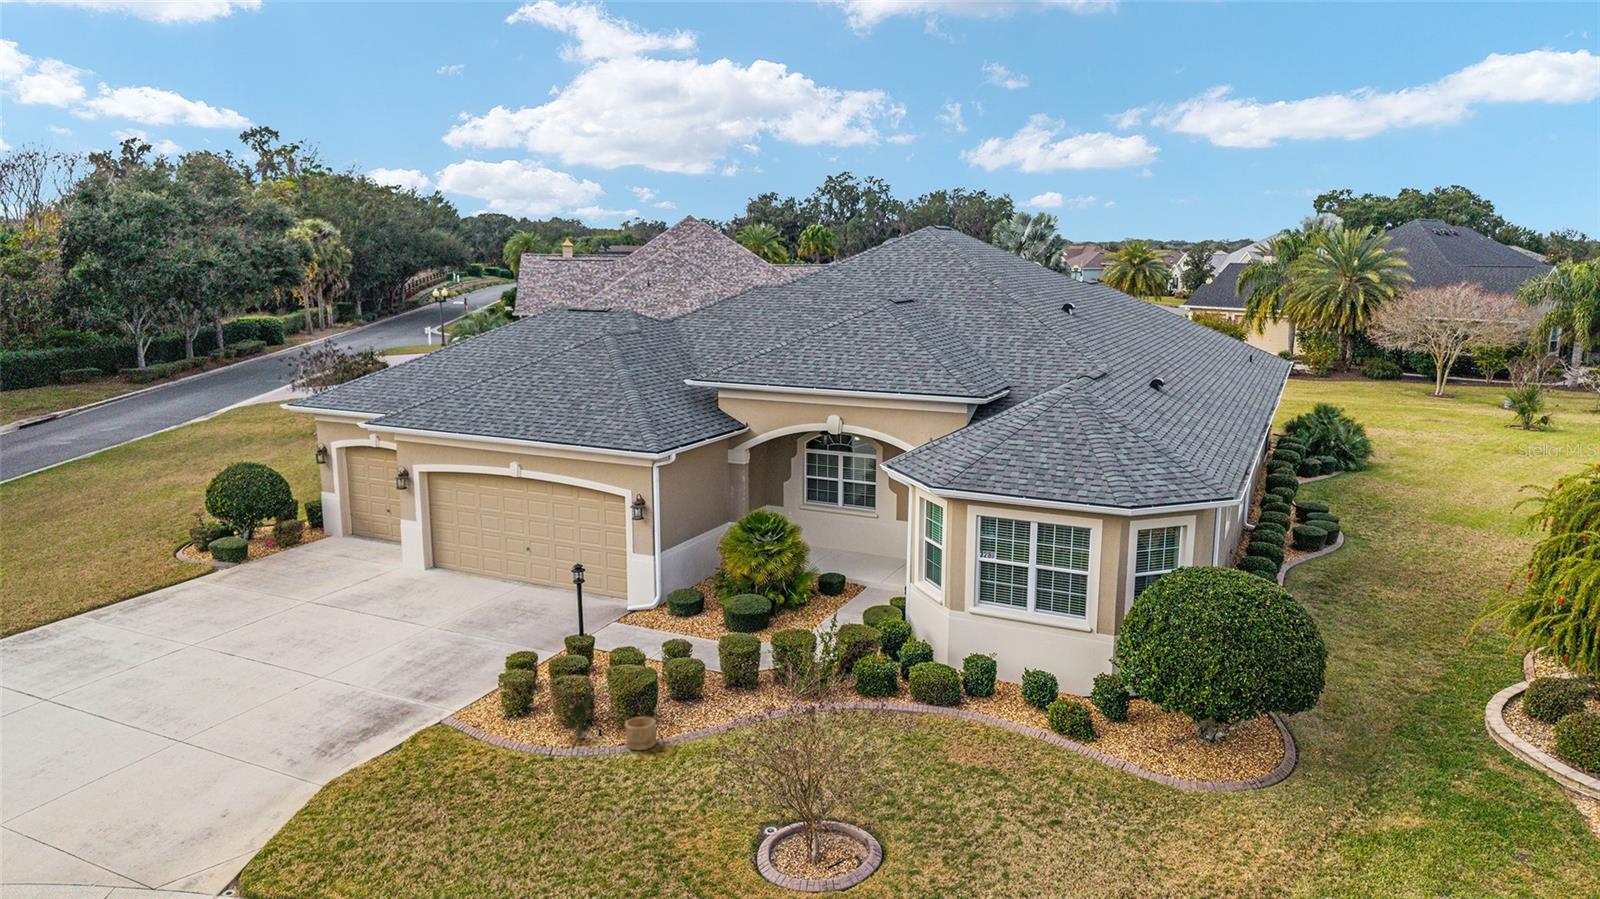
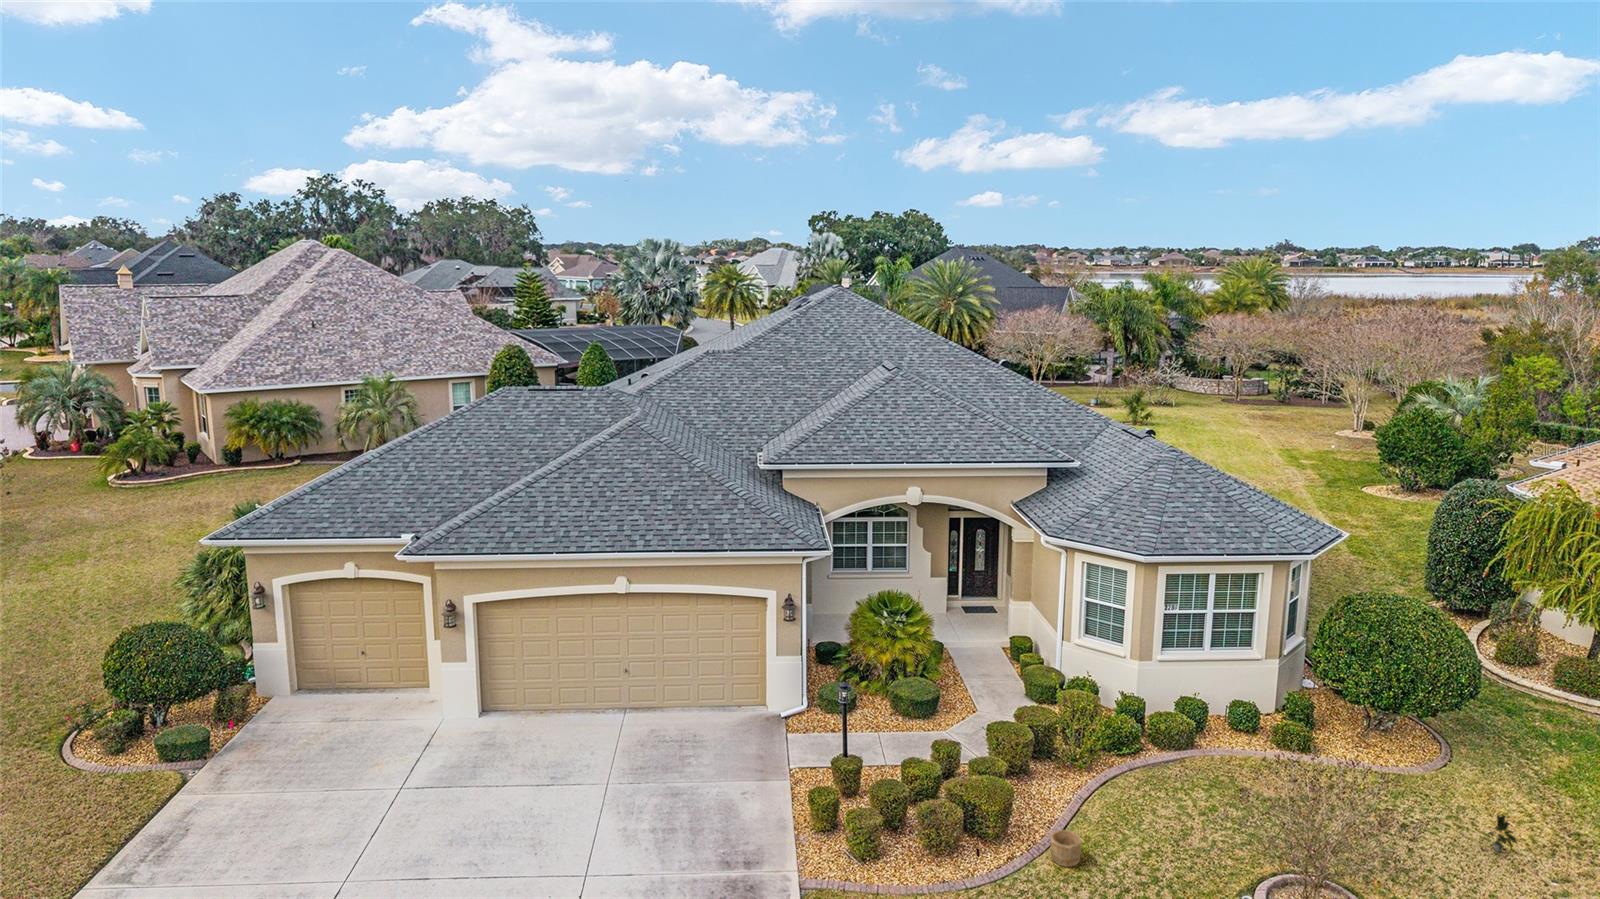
potted plant: present [565,702,589,739] -> present [1487,814,1517,852]

